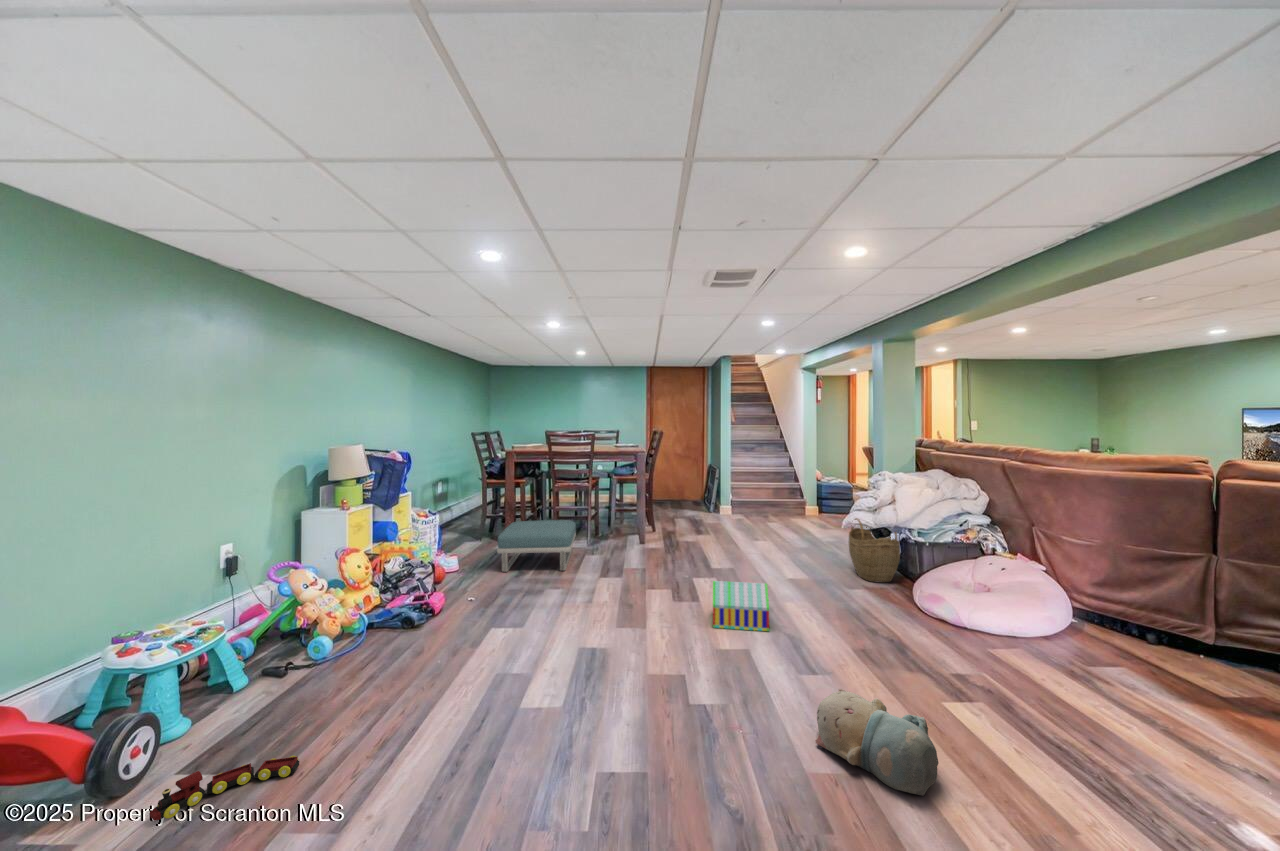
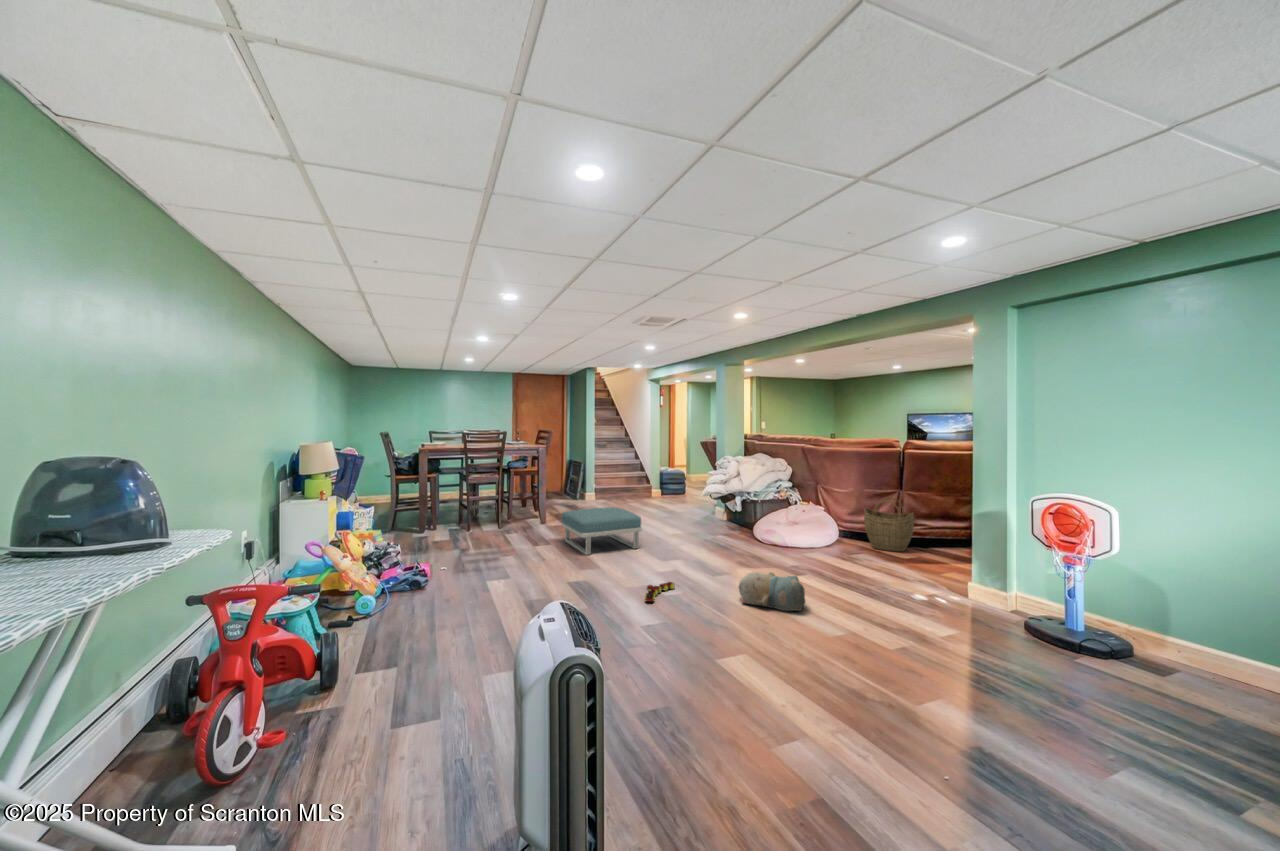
woven basket: present [849,518,900,583] -> present [864,497,914,552]
footstool: present [497,520,576,572] -> present [561,507,642,555]
toy house: present [713,581,769,631] -> none [635,531,680,566]
toy train: present [150,756,299,821] -> present [645,582,675,602]

